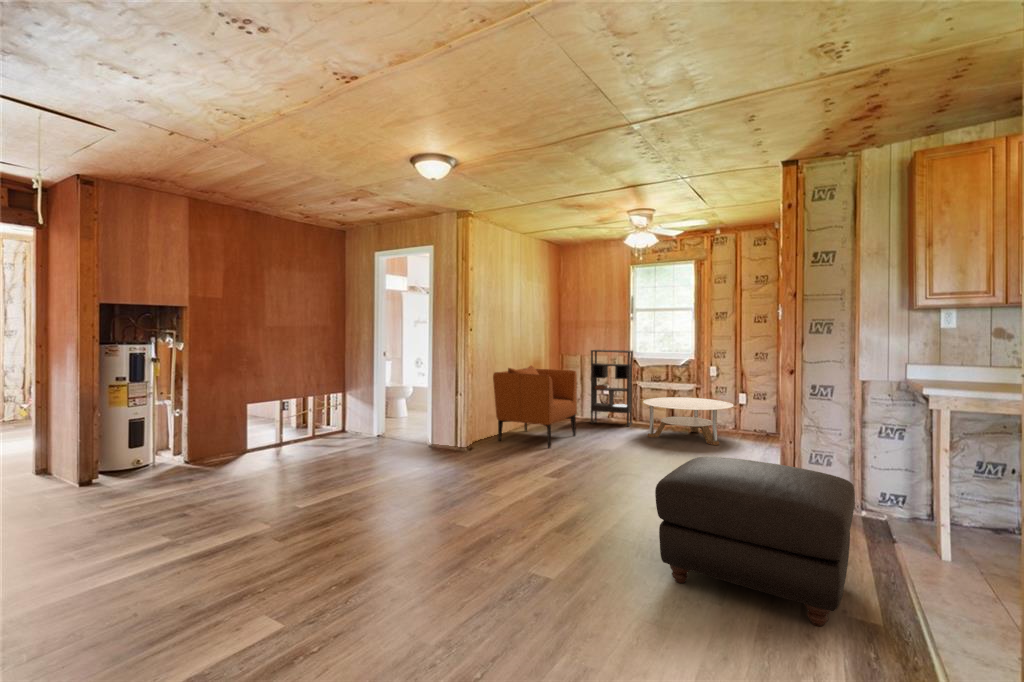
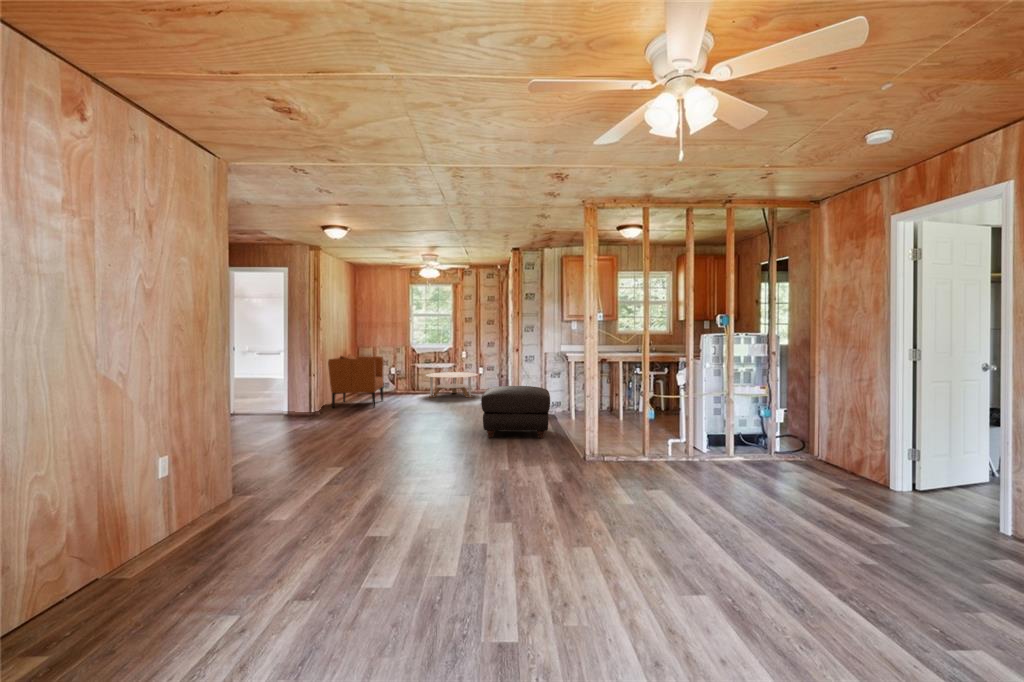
bookshelf: present [590,350,633,427] -> none [385,343,413,395]

